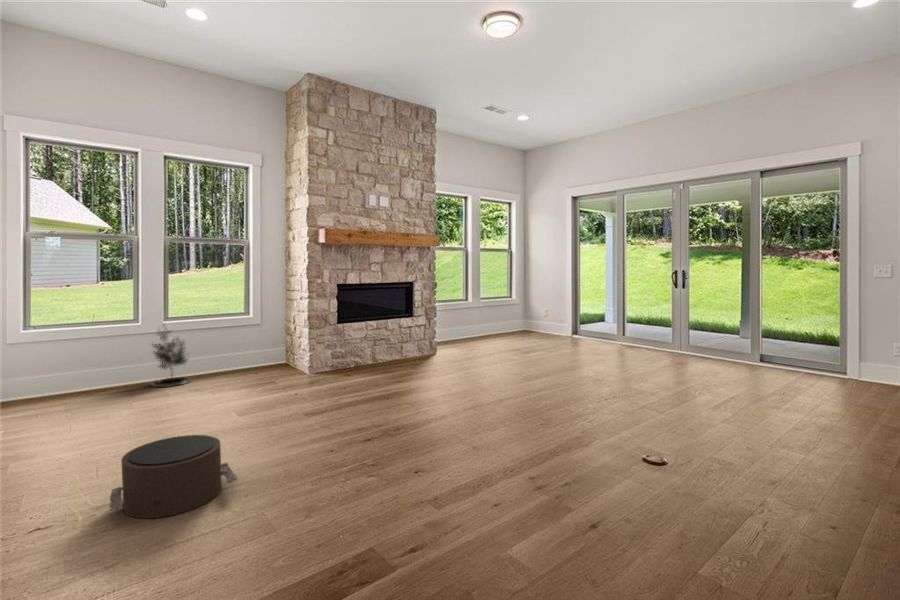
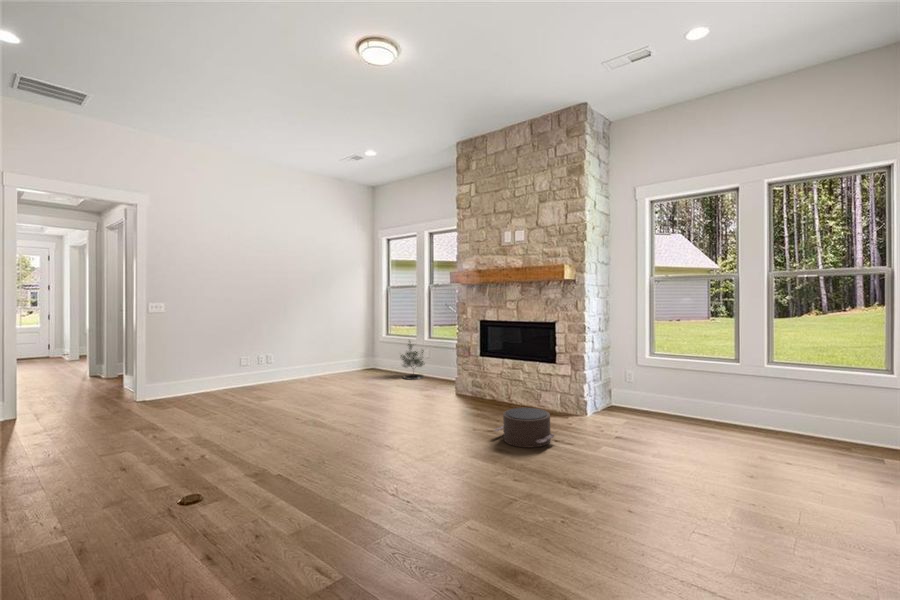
pouf: present [110,435,237,518] -> present [494,408,554,448]

